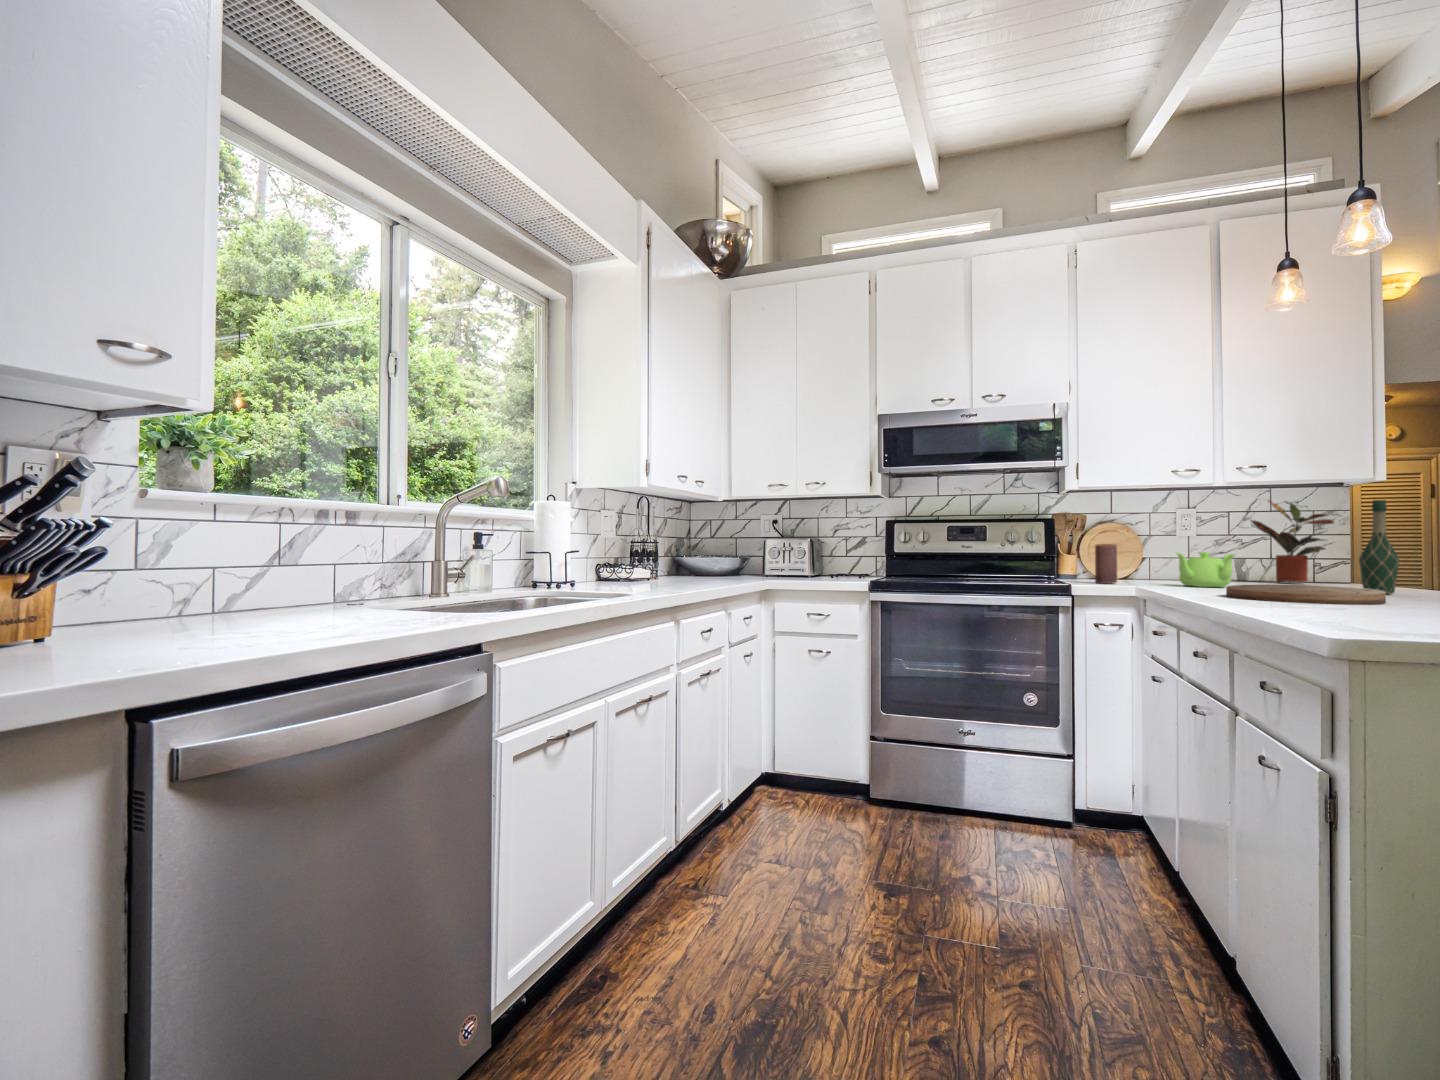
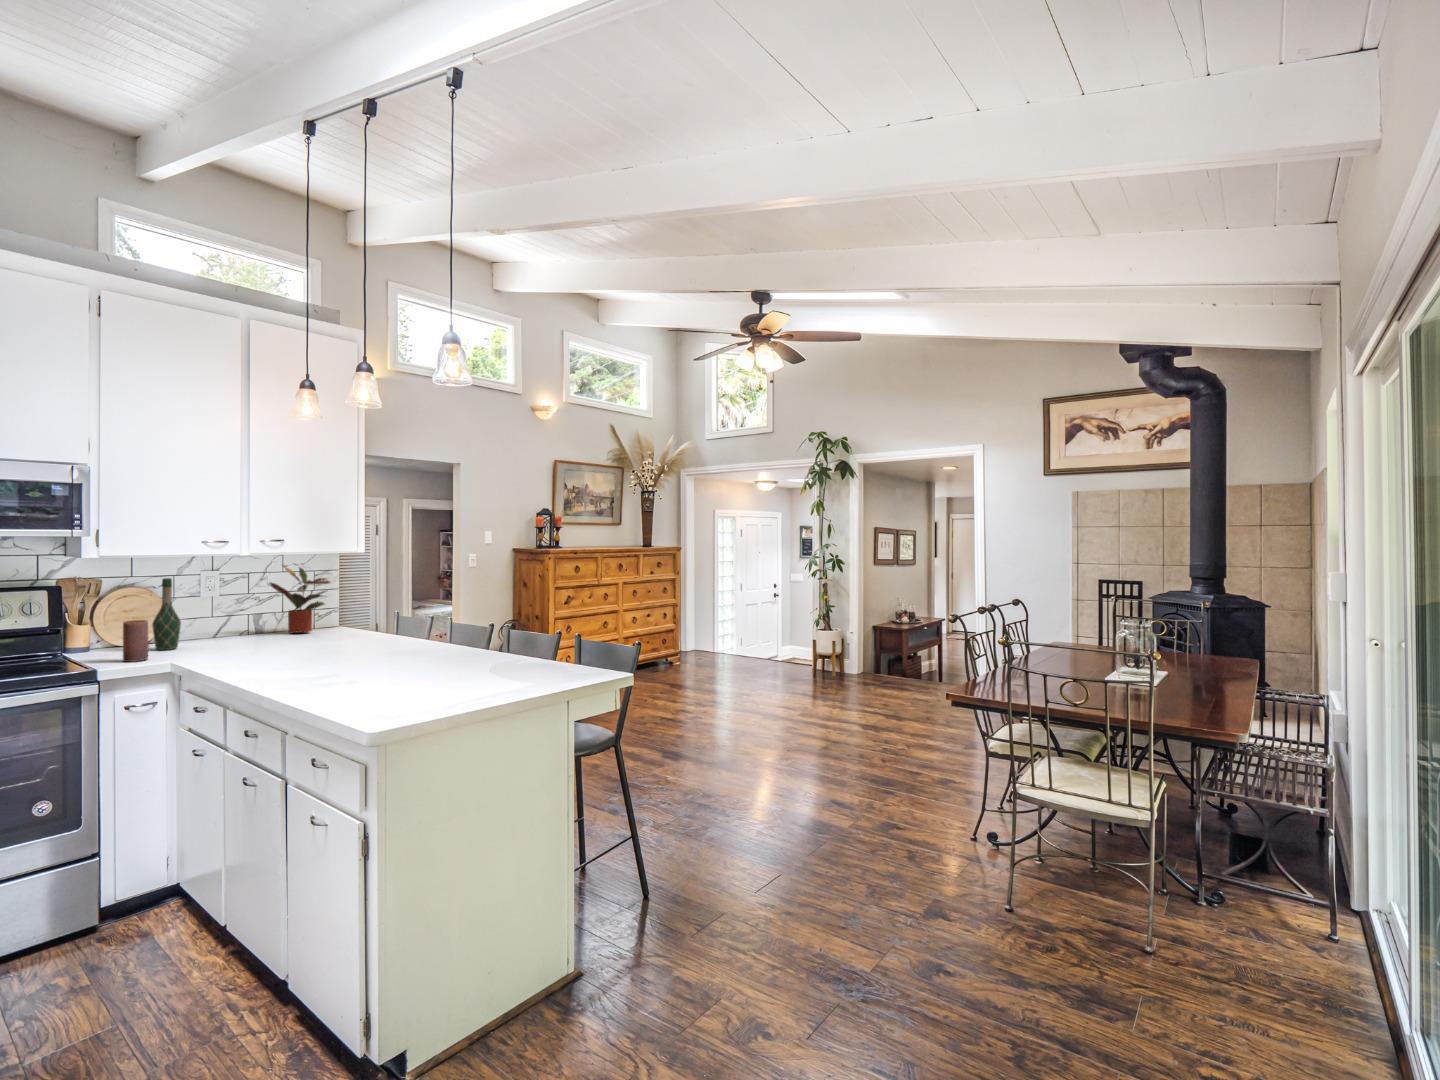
wine bottle: present [1359,500,1399,594] -> present [152,578,181,650]
teapot: present [1177,552,1234,587] -> none [208,620,265,655]
cutting board: present [1226,585,1386,605] -> none [267,652,378,677]

